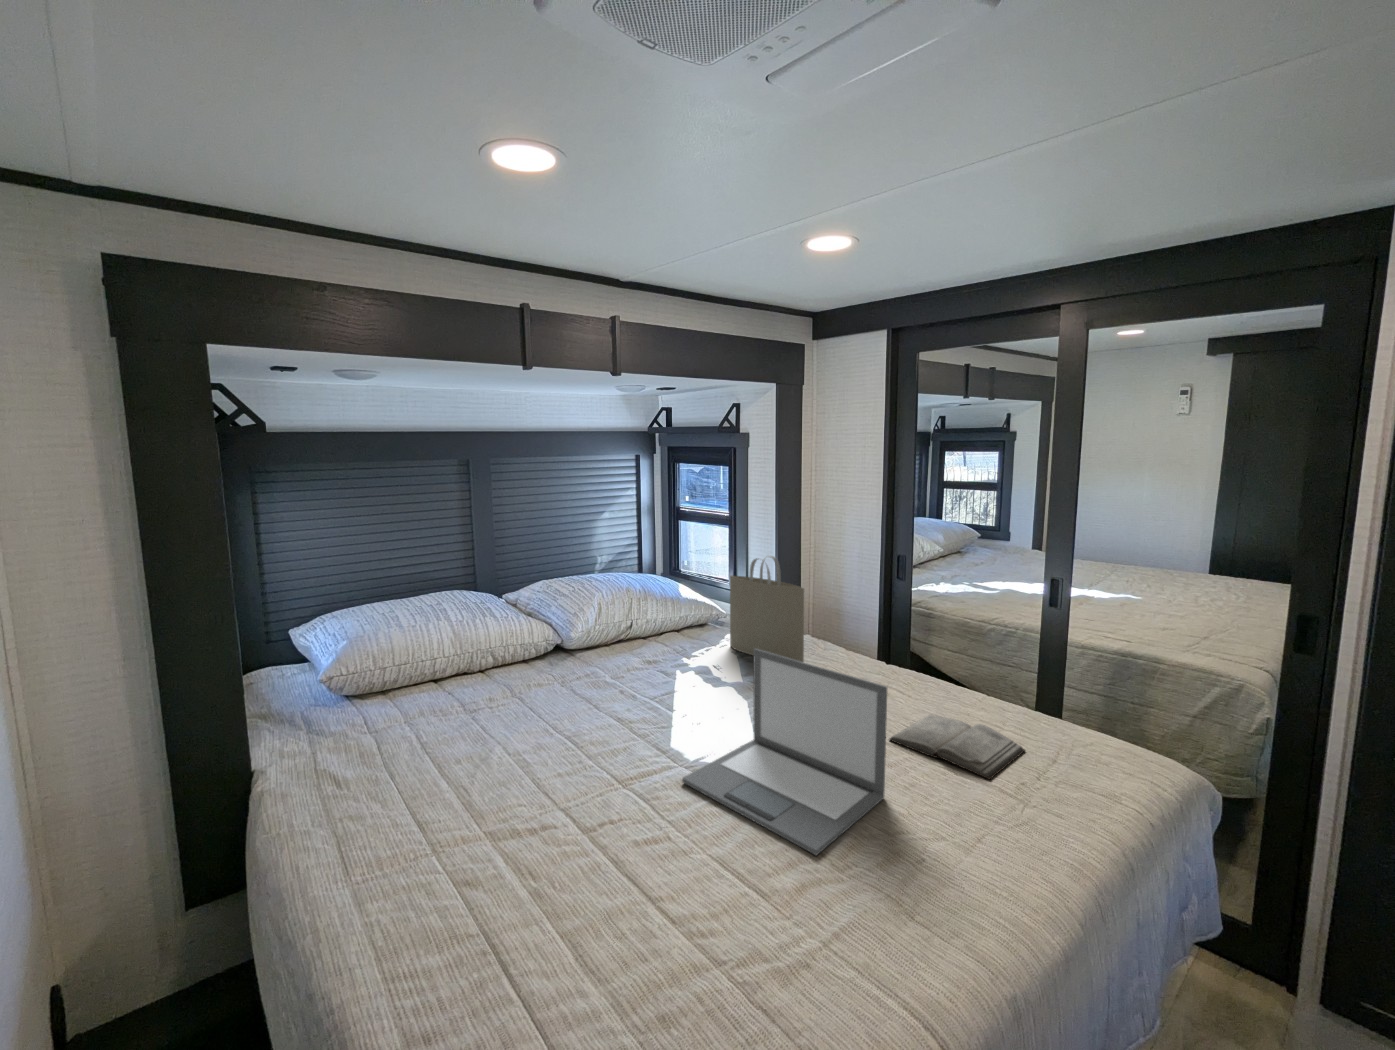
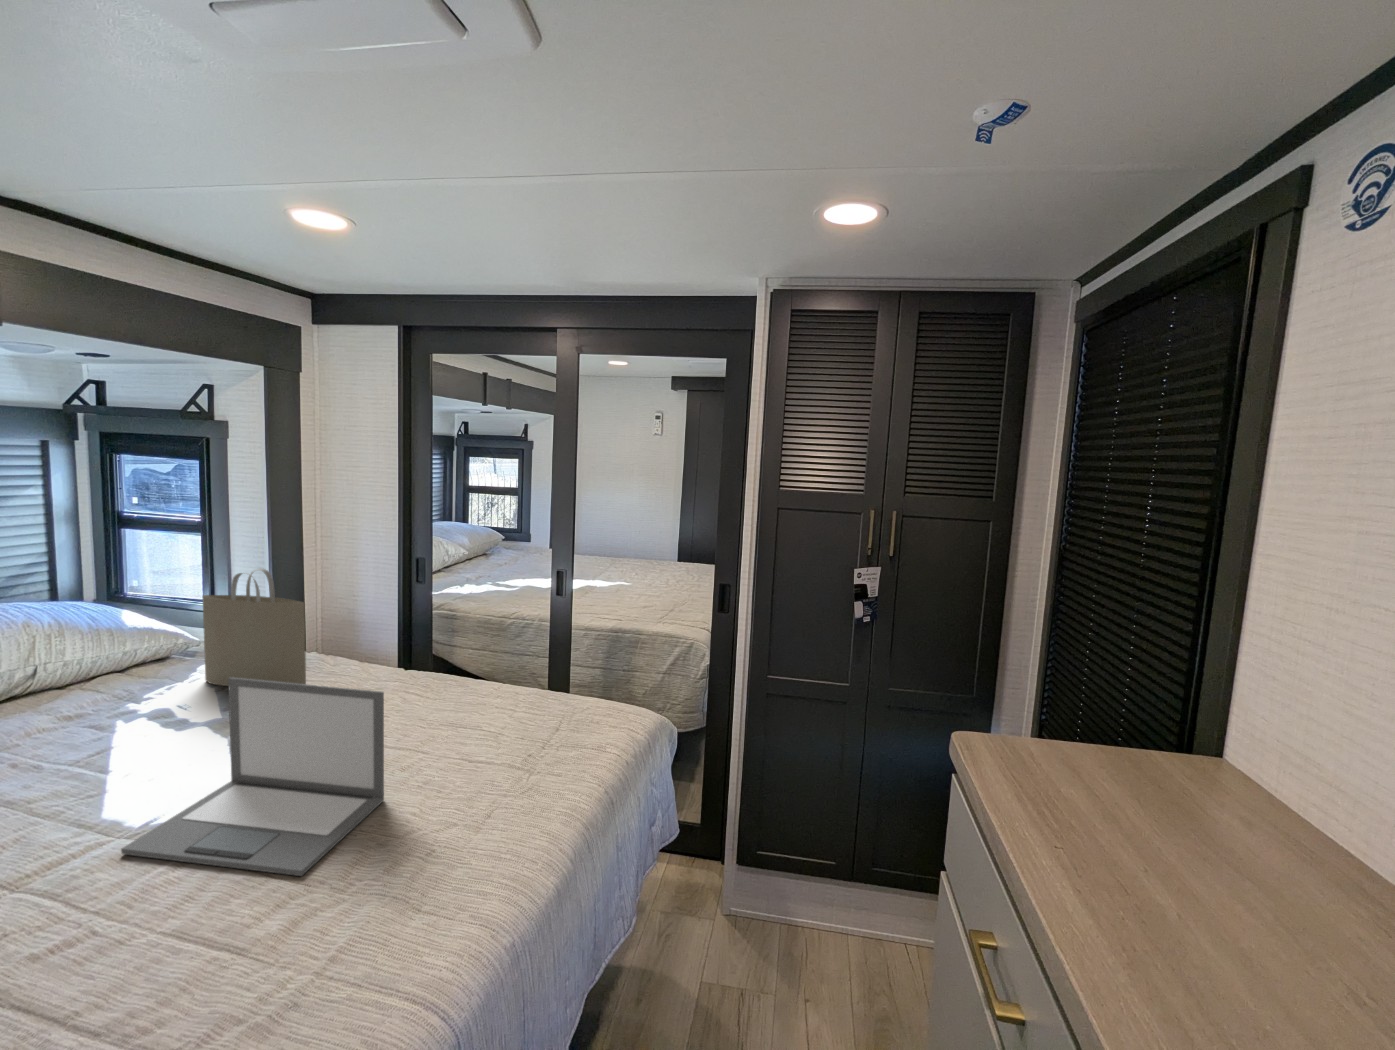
diary: present [889,715,1025,780] -> none [396,711,522,758]

